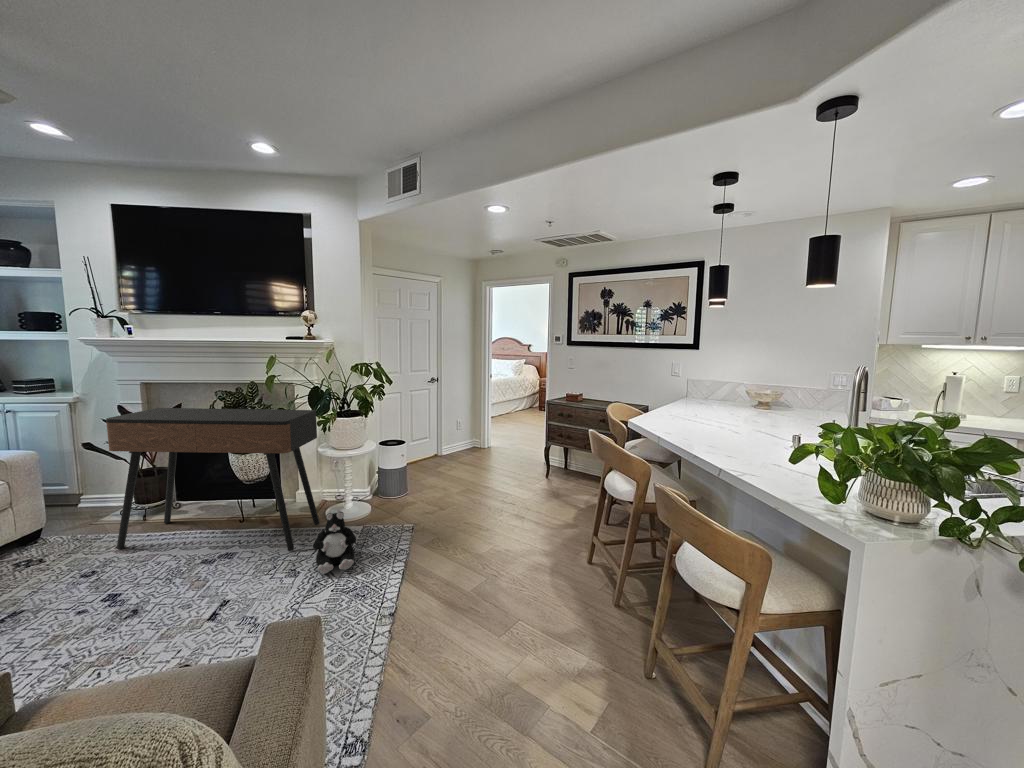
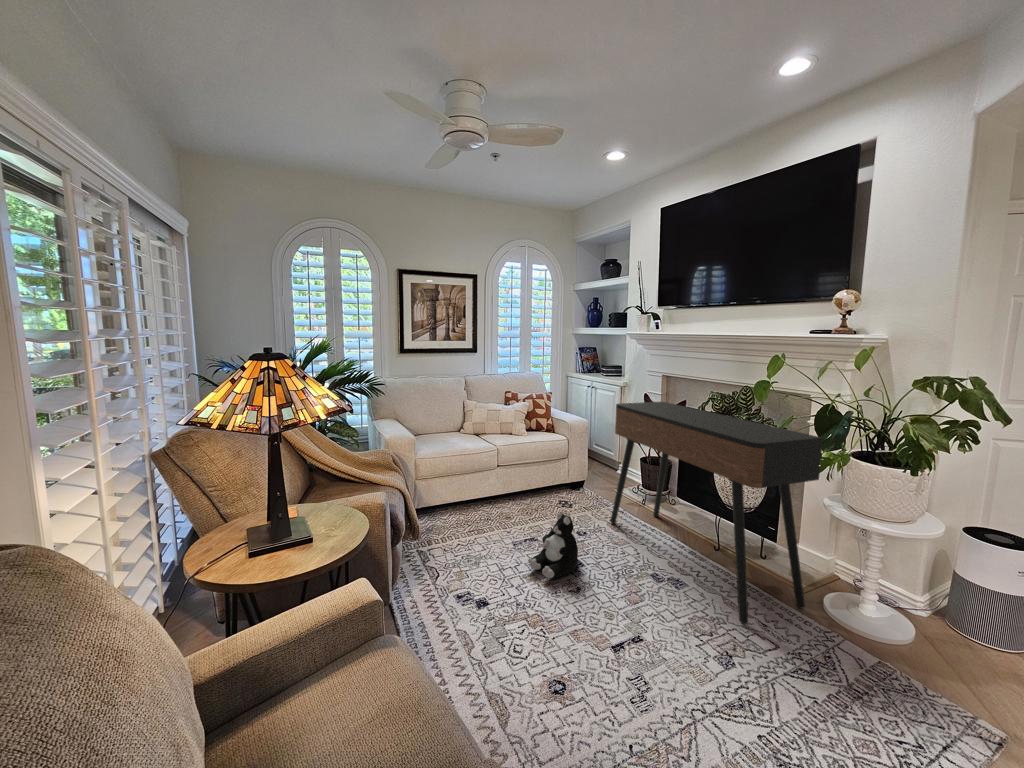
plush toy: present [313,511,357,574] -> present [528,513,578,578]

